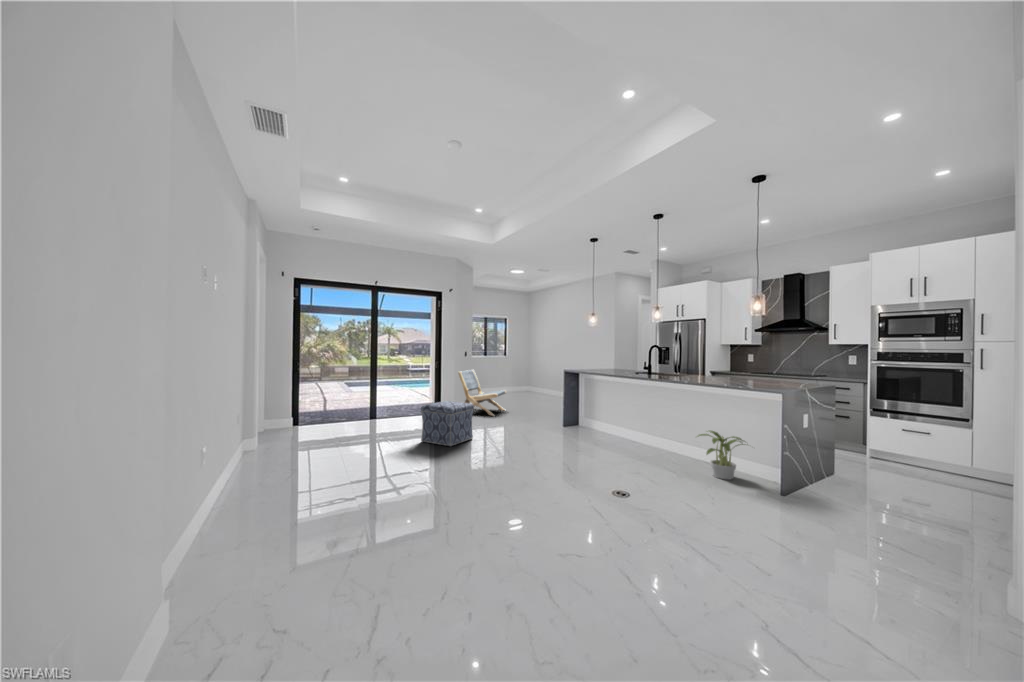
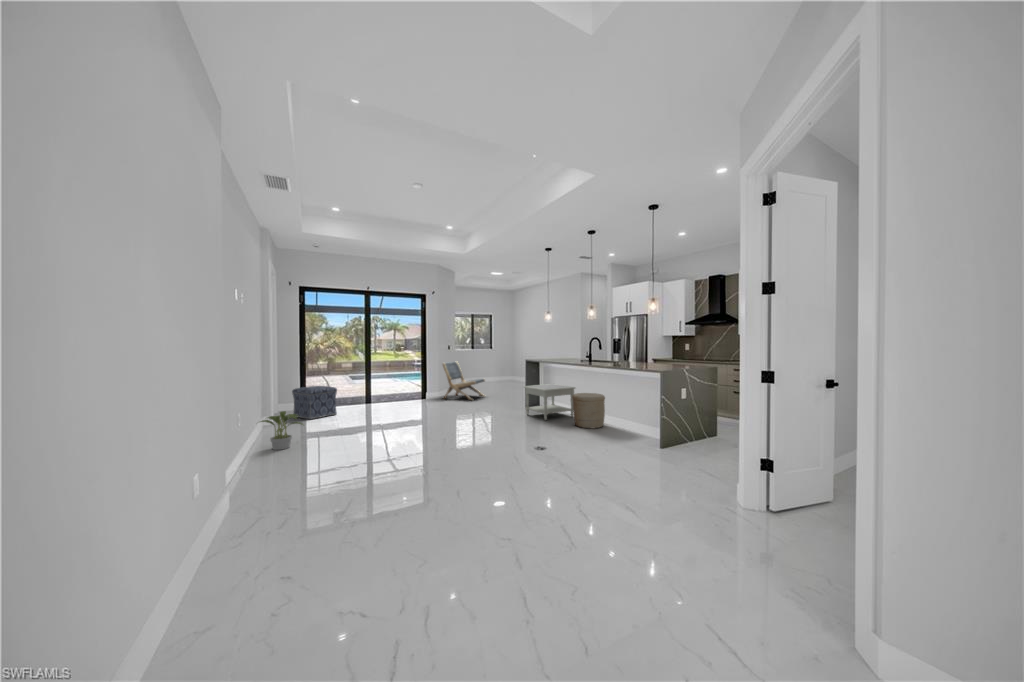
side table: none [565,400,631,447] -> present [524,384,575,420]
ottoman: present [421,401,474,447] -> present [292,386,337,419]
woven basket: none [635,414,678,460] -> present [572,393,605,428]
potted plant: present [698,431,743,480] -> present [260,411,303,450]

